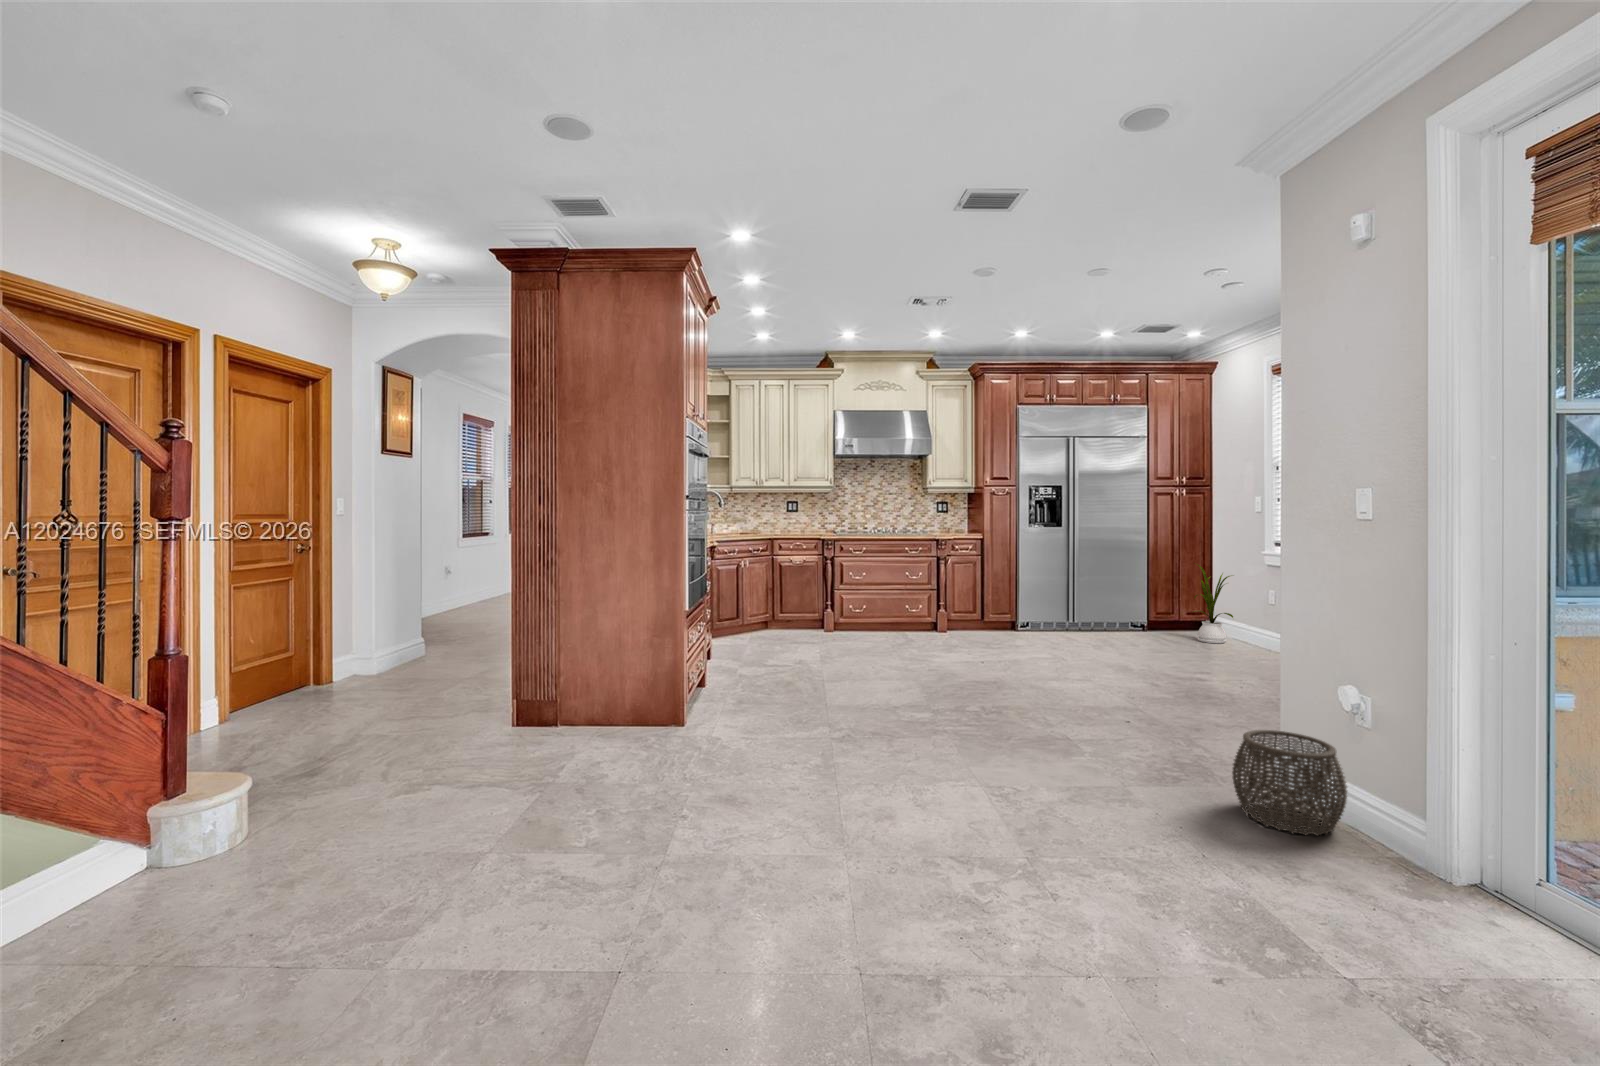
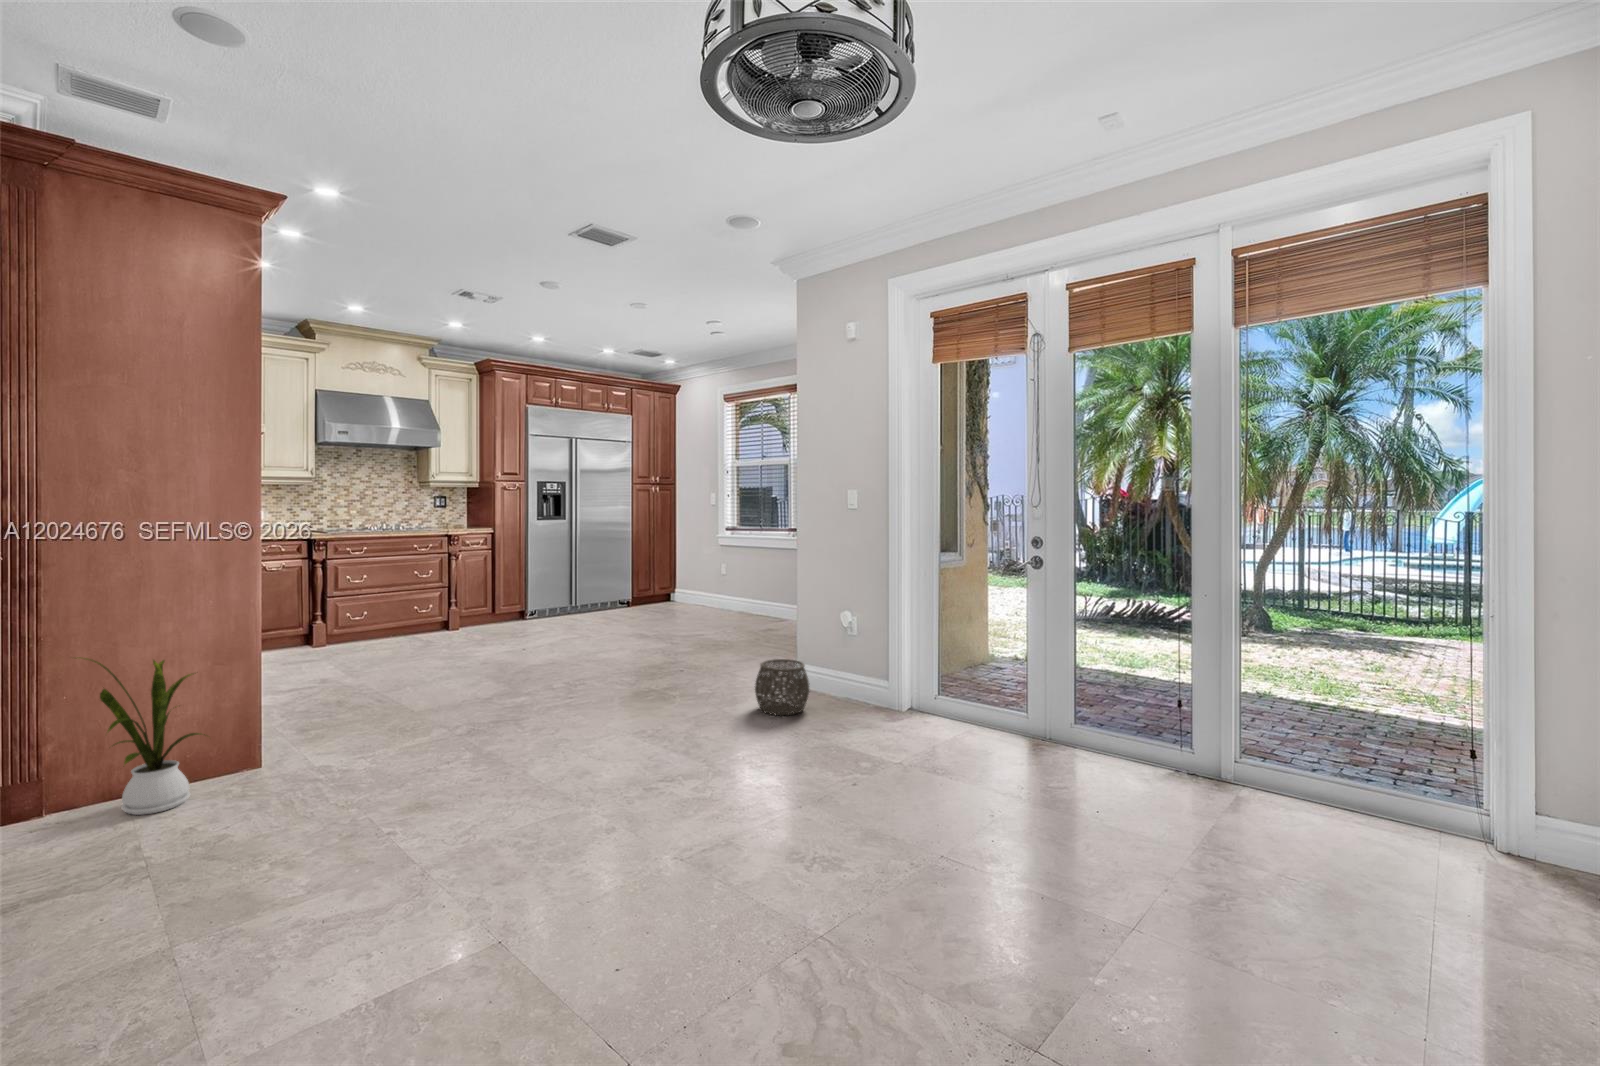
house plant: present [1195,565,1233,643] -> present [85,658,205,815]

